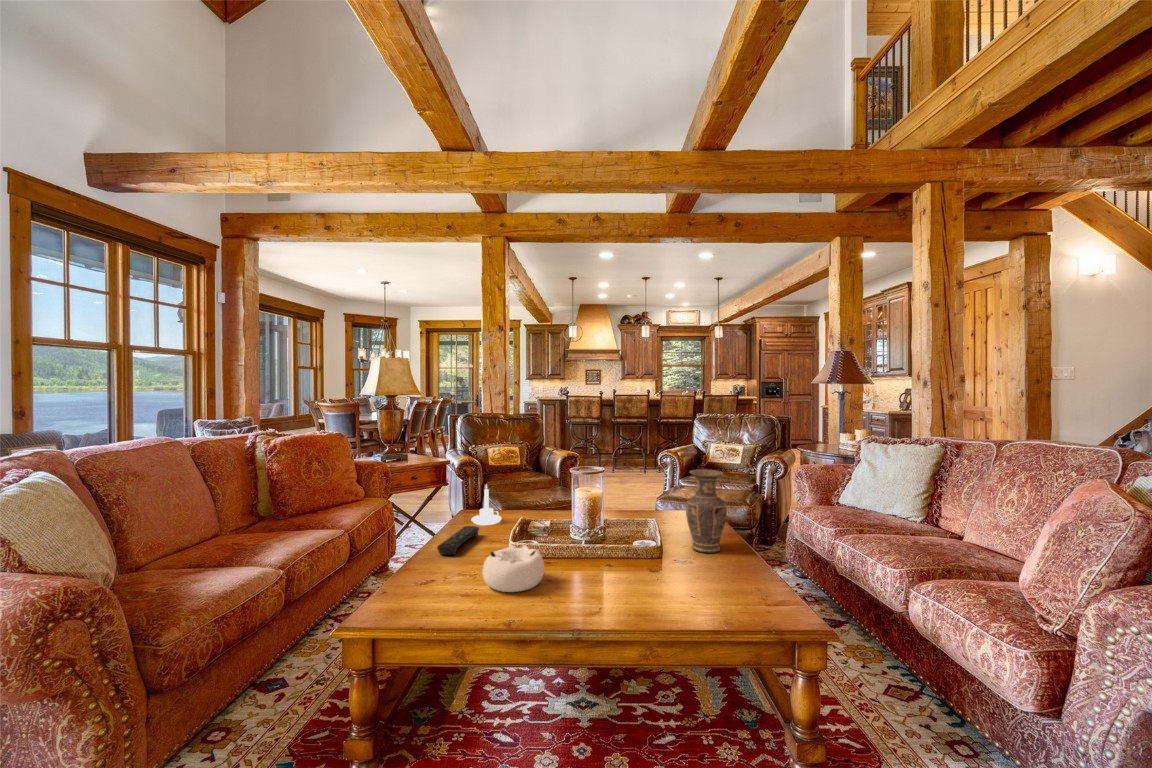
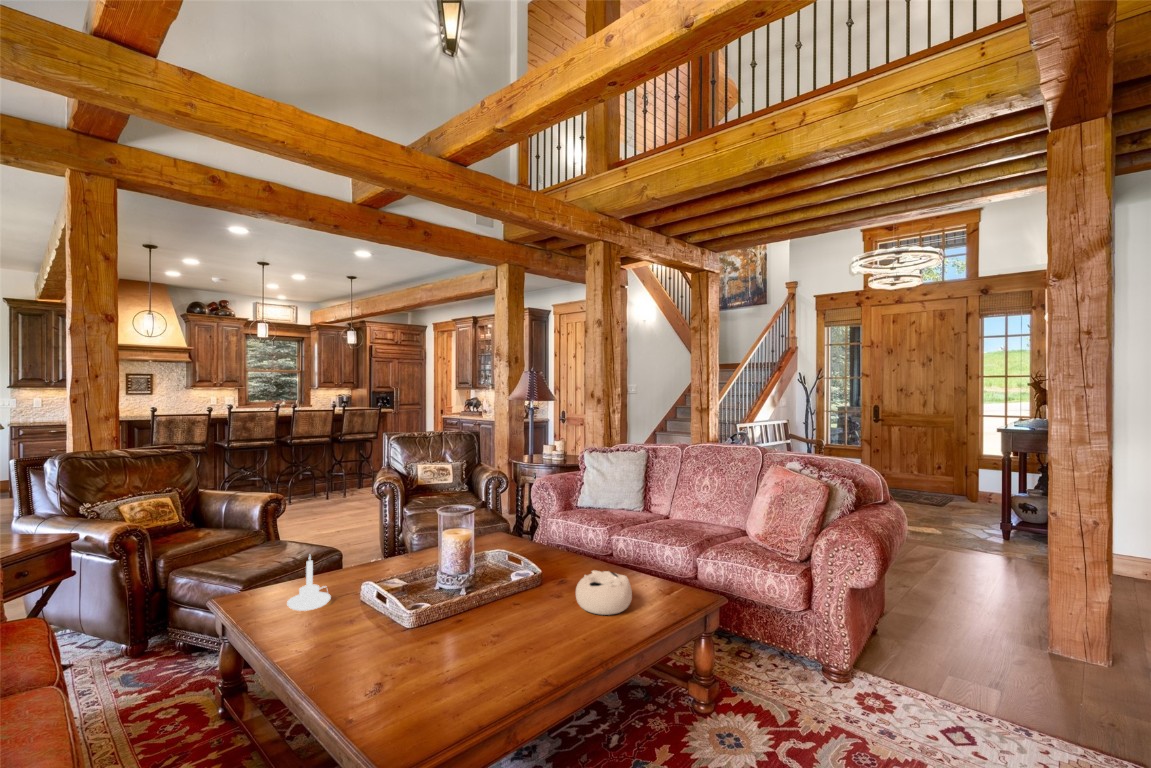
vase: present [686,469,727,553] -> none [550,493,586,571]
remote control: present [437,526,479,555] -> none [315,611,360,659]
decorative bowl: present [483,545,544,592] -> present [575,571,632,615]

